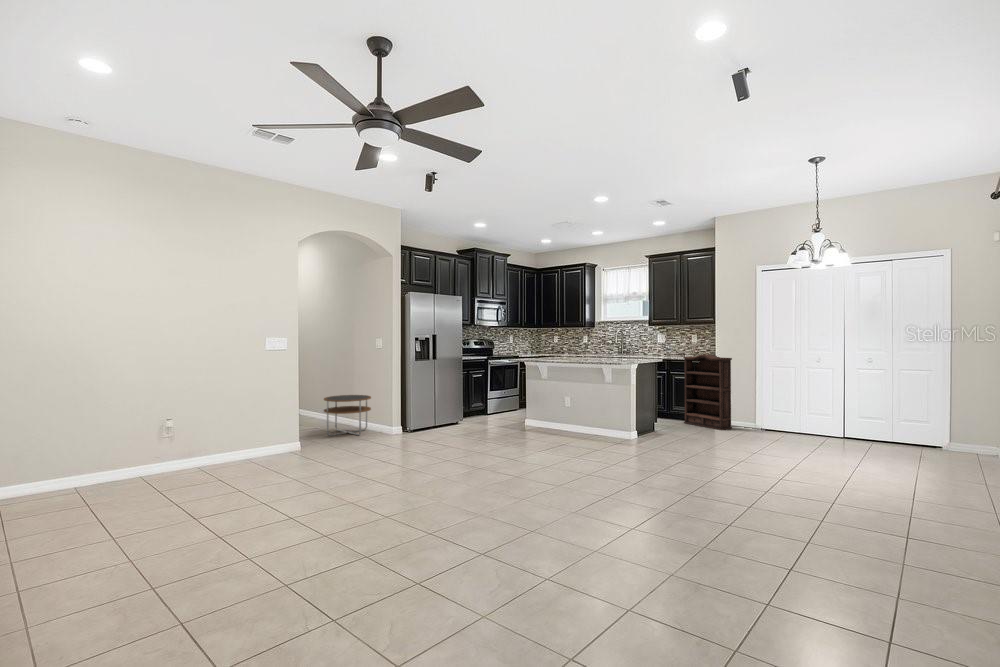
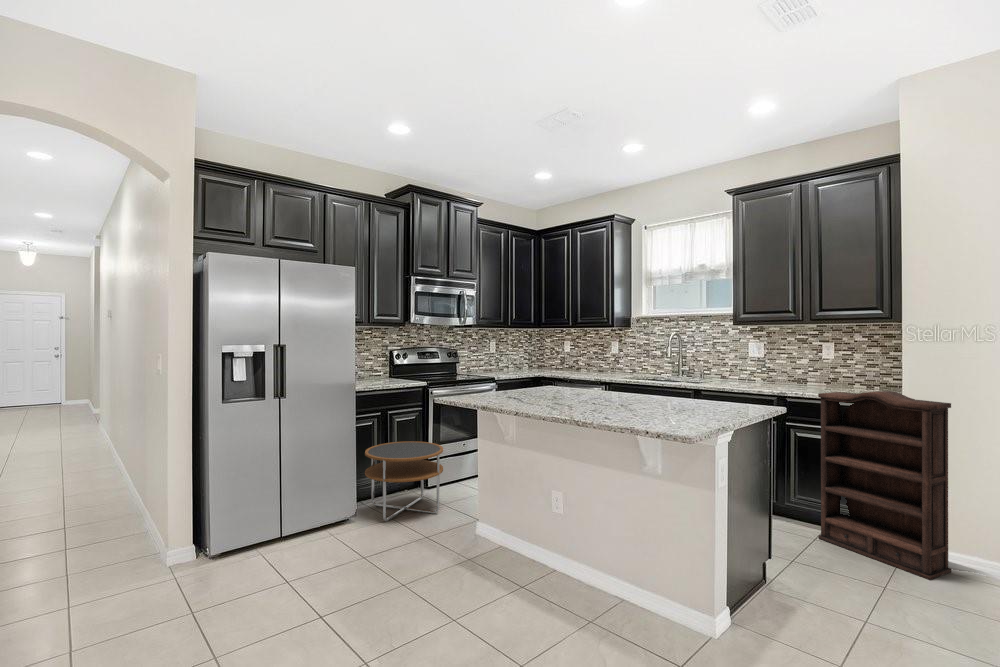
side table: present [324,395,371,436] -> present [365,441,443,521]

